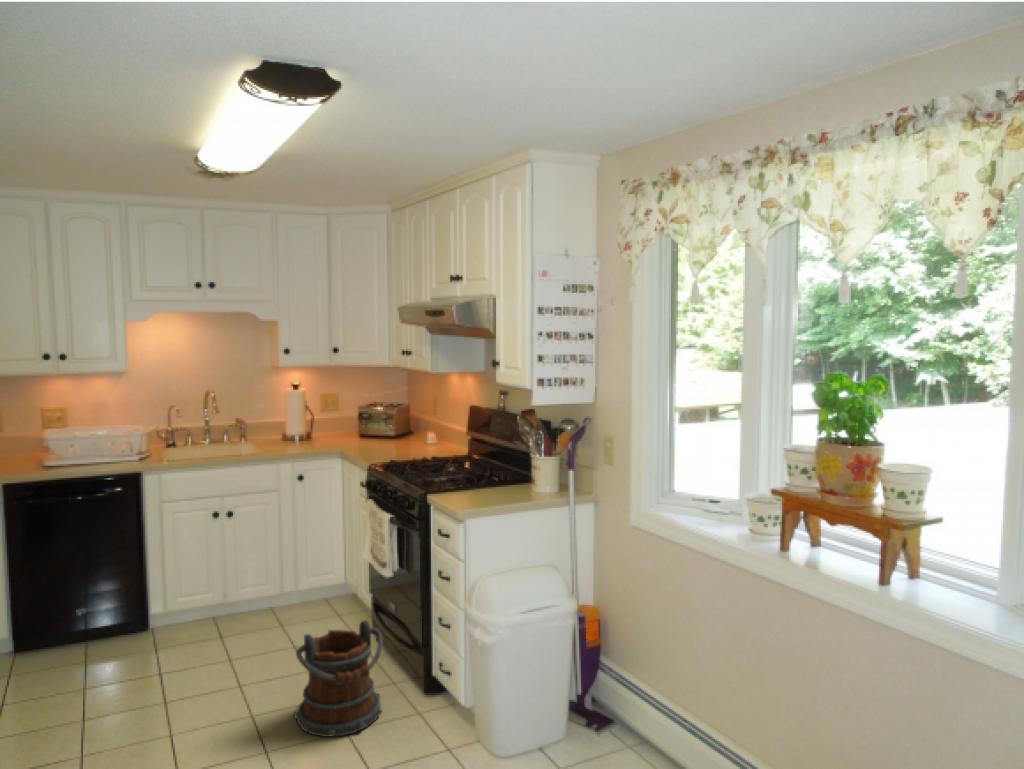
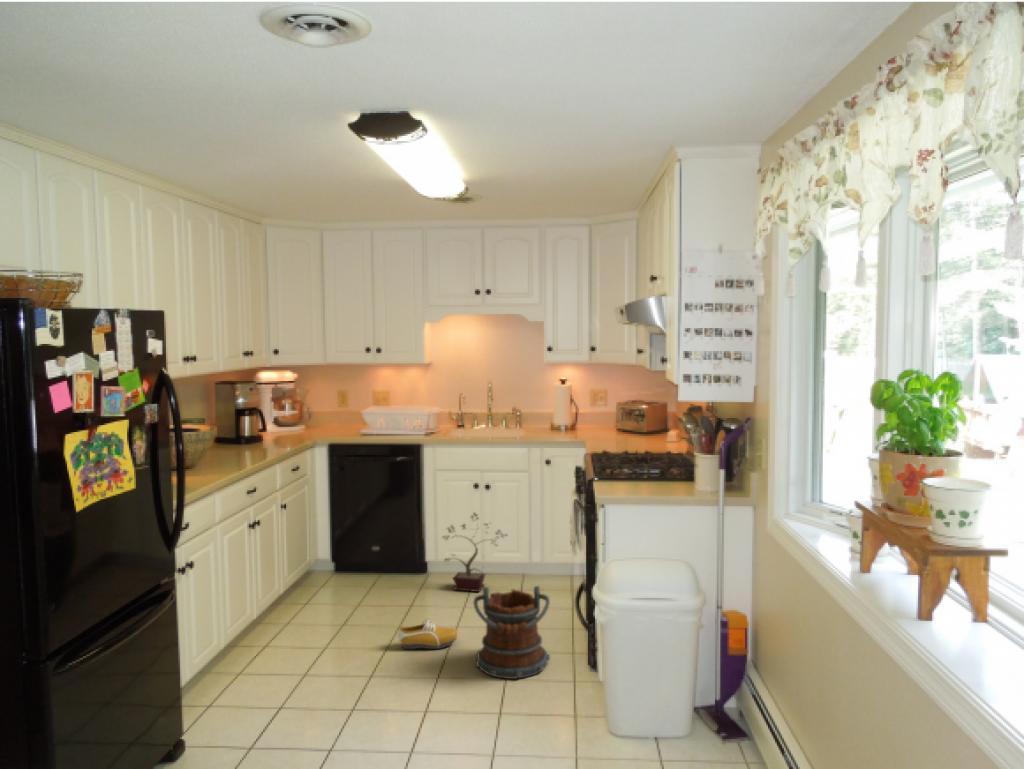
potted plant: none [182,547,275,646] -> present [443,513,507,592]
shoe: none [182,692,257,736] -> present [398,620,457,649]

